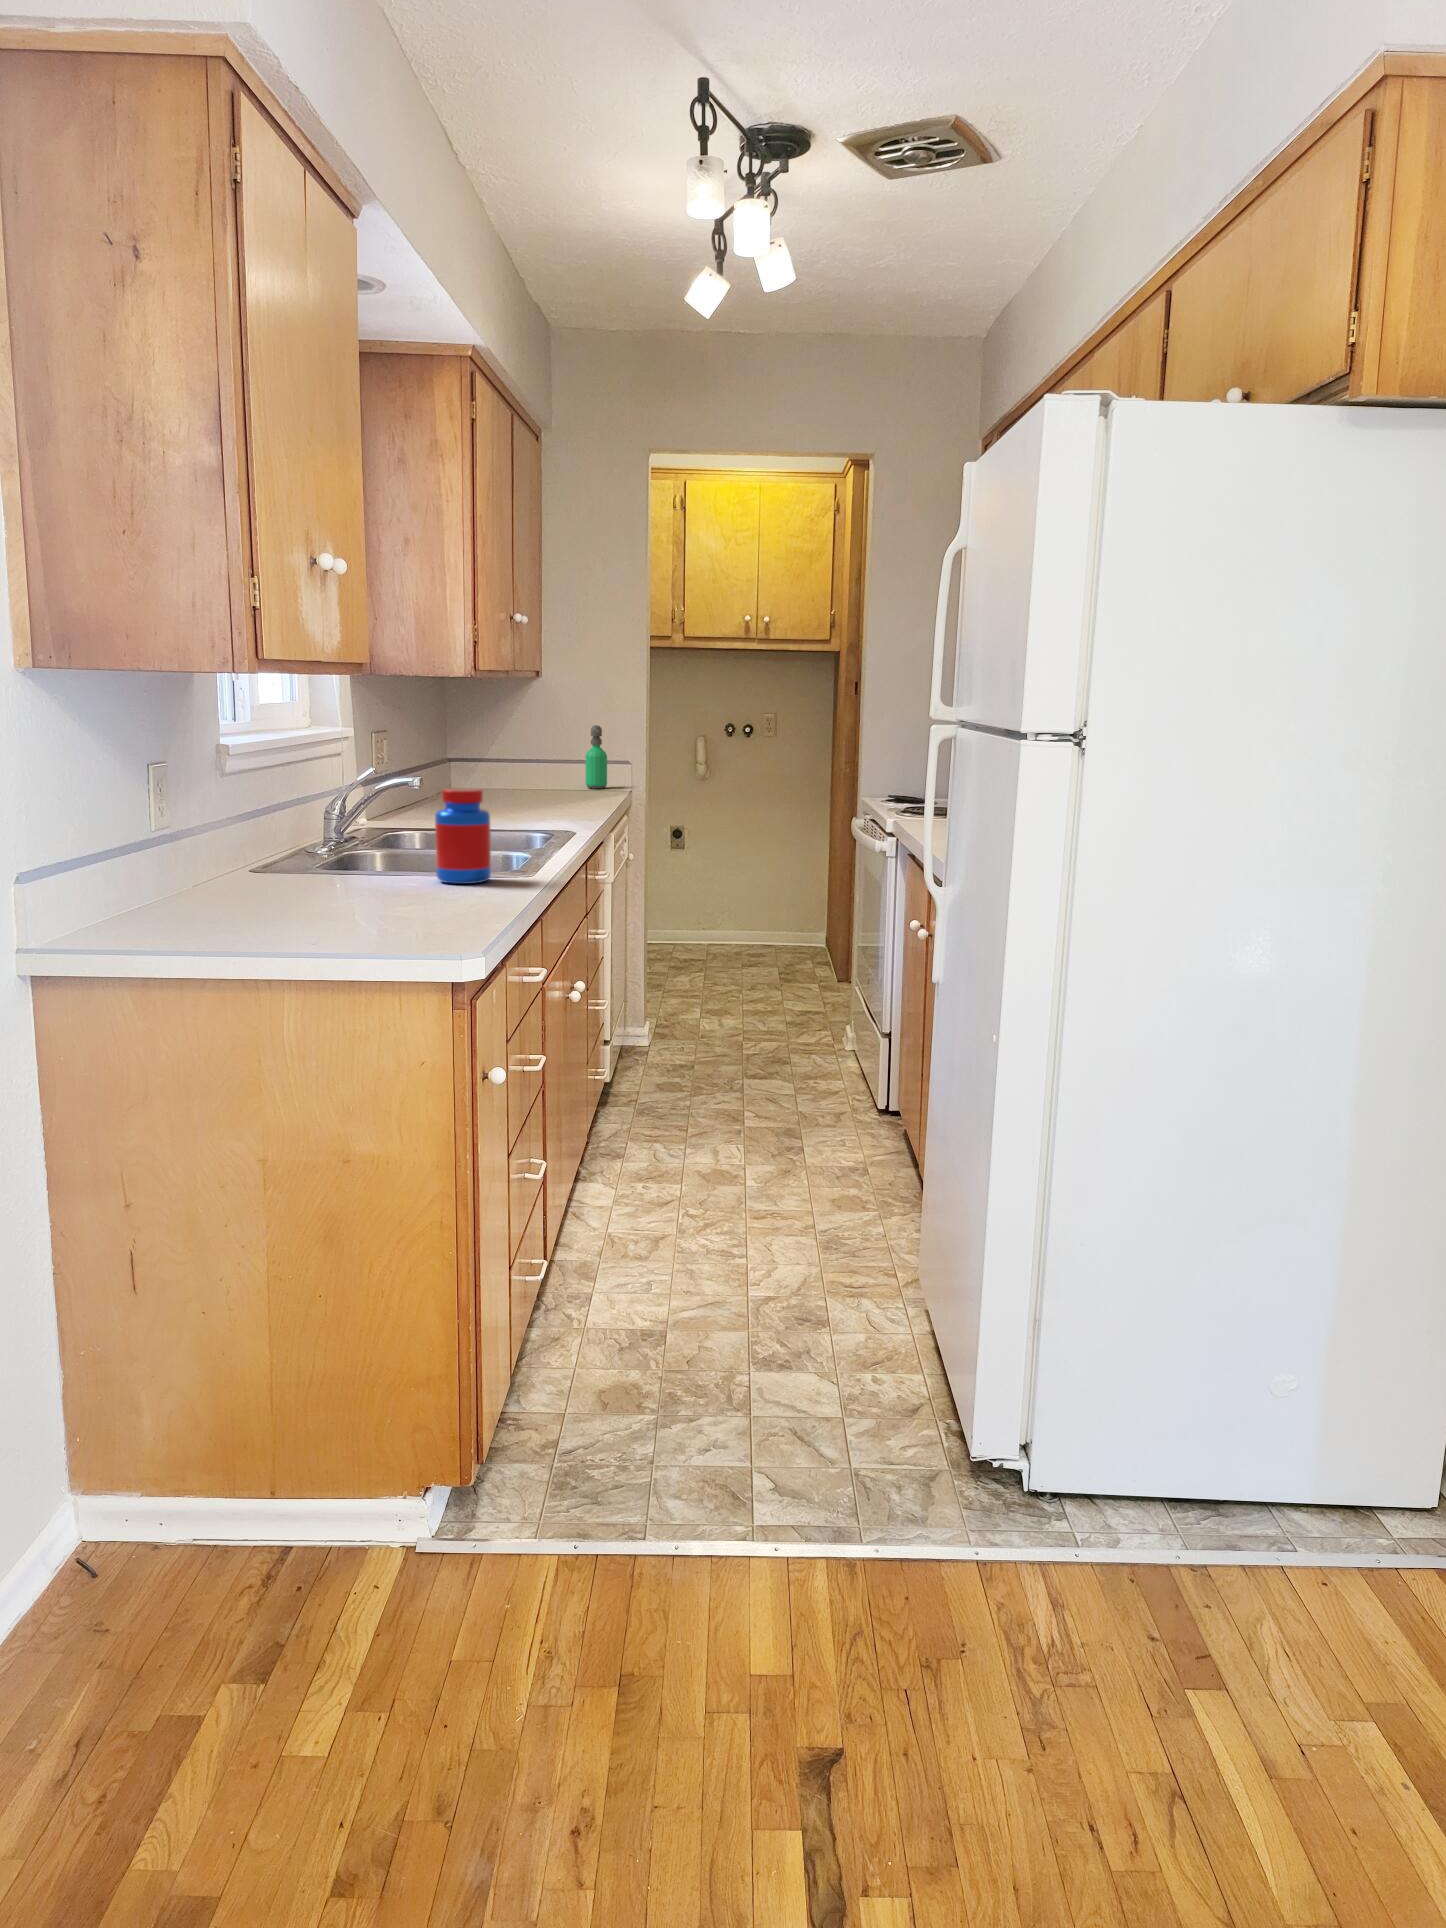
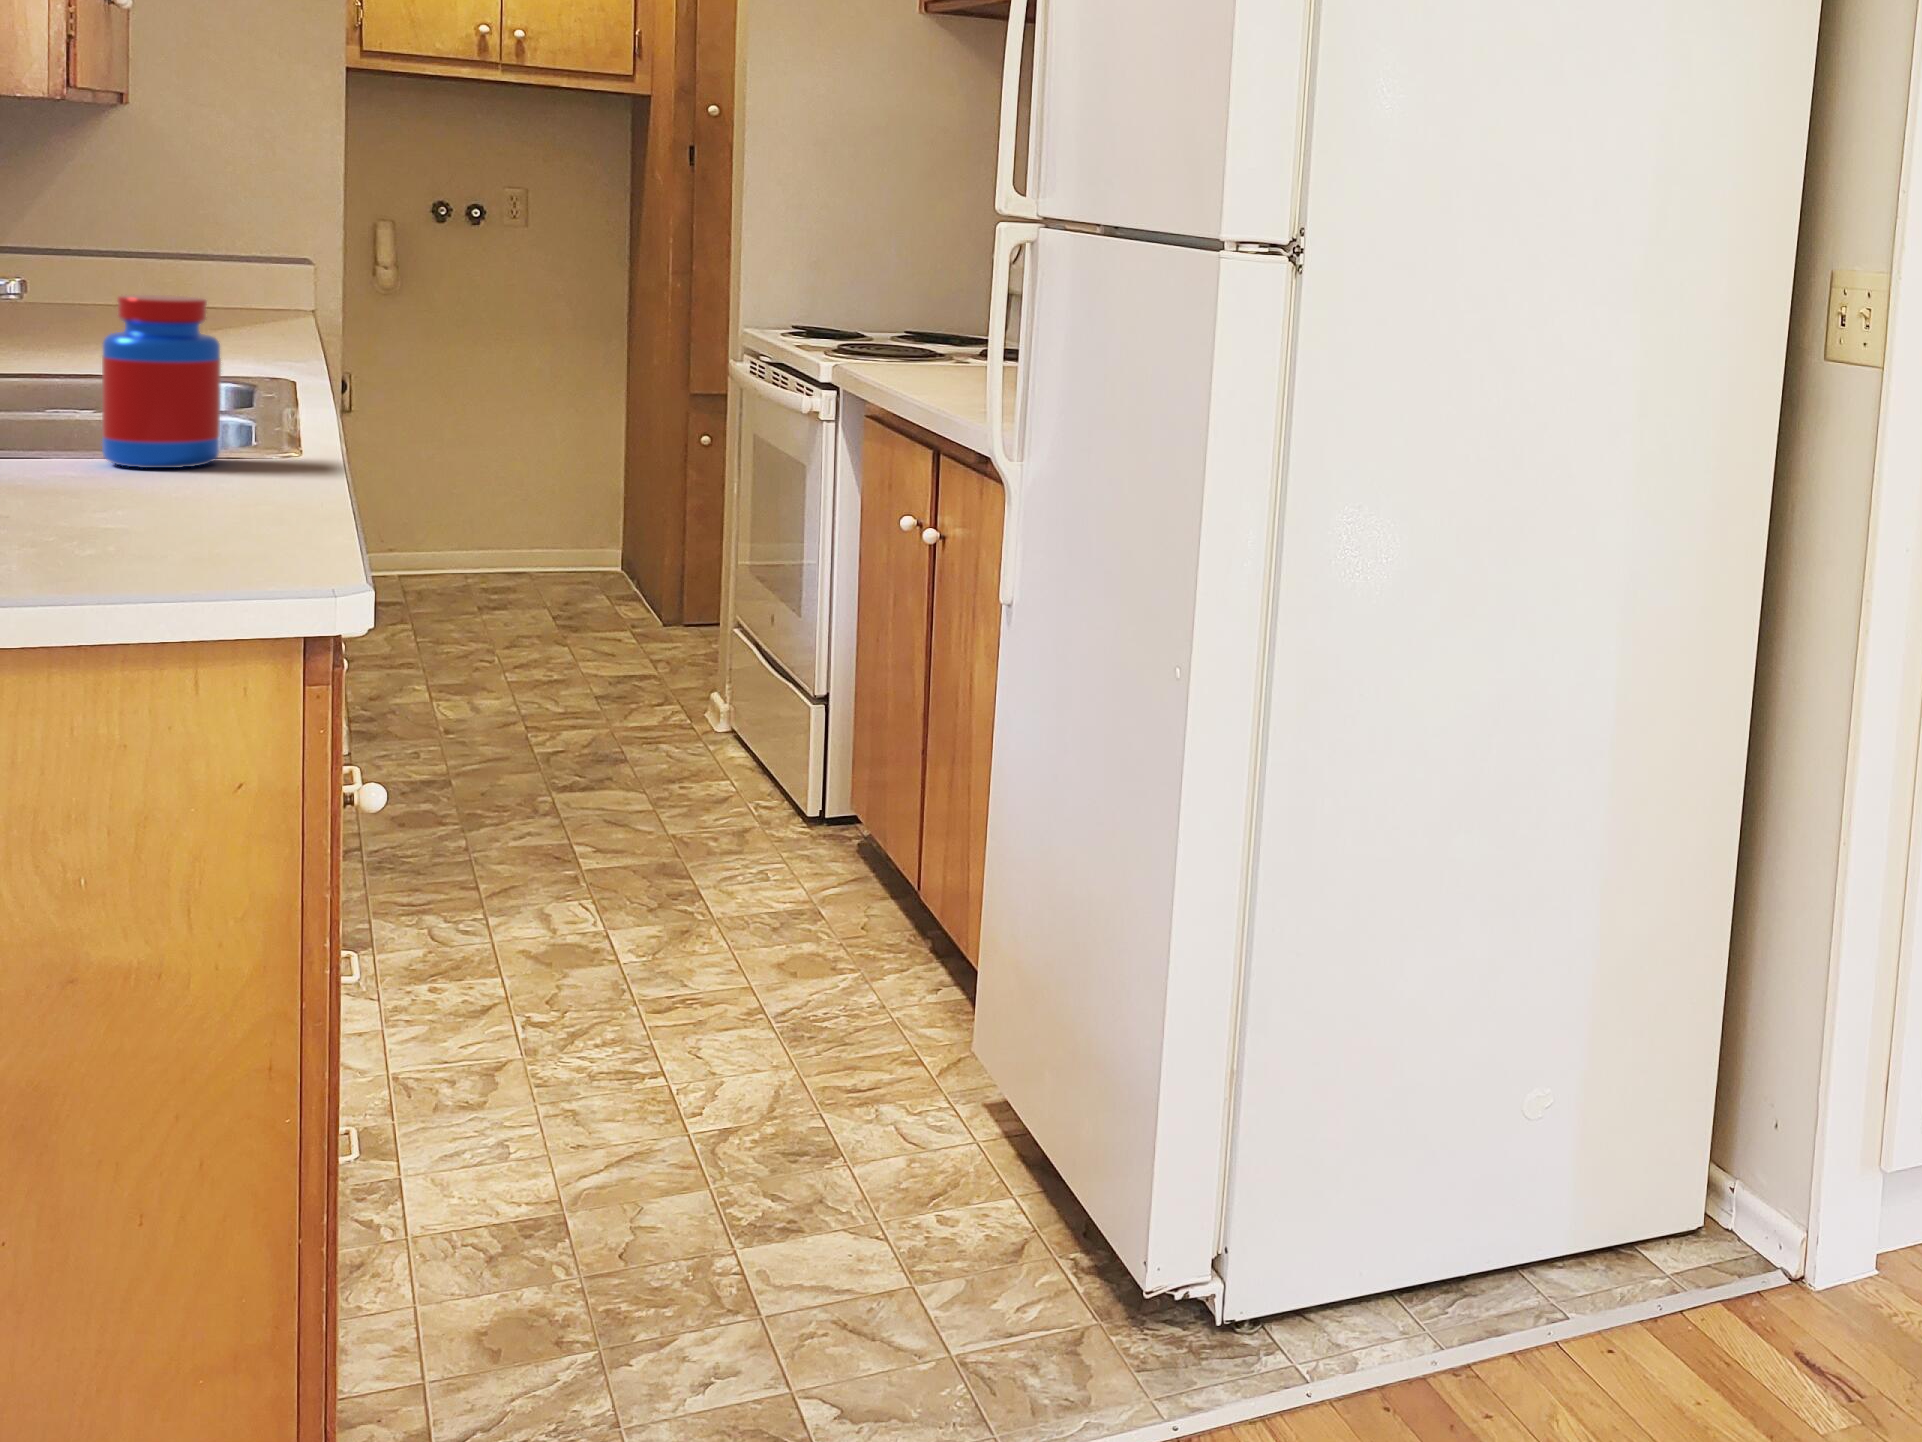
soap dispenser: present [586,725,607,789] -> none [224,194,269,305]

